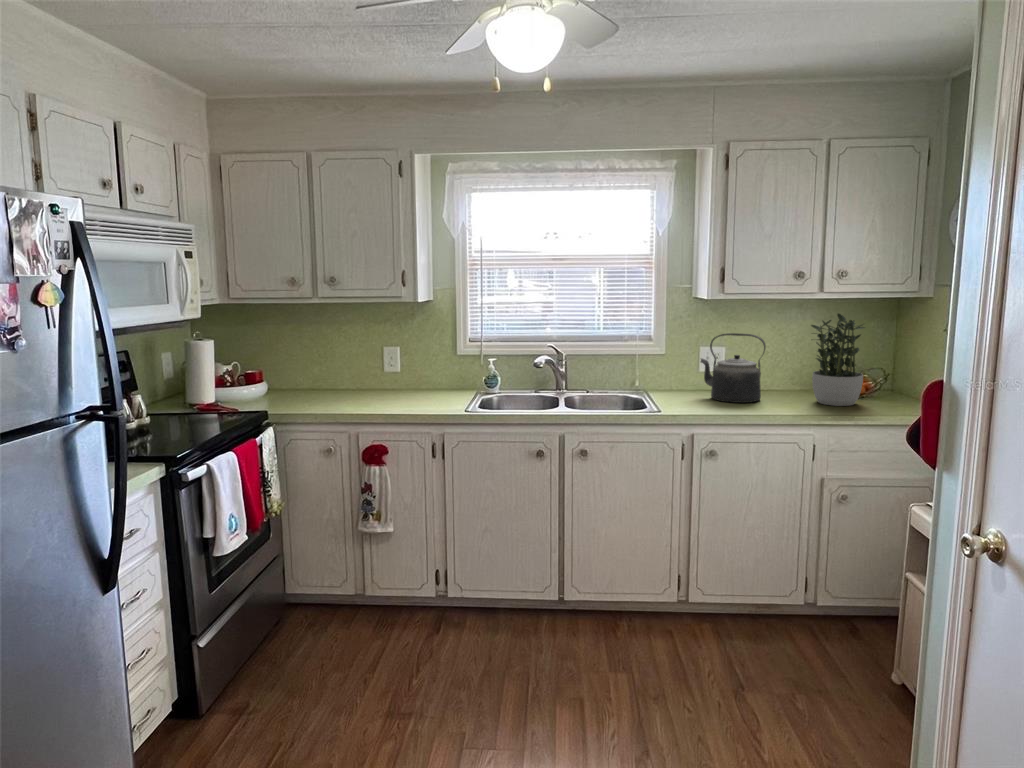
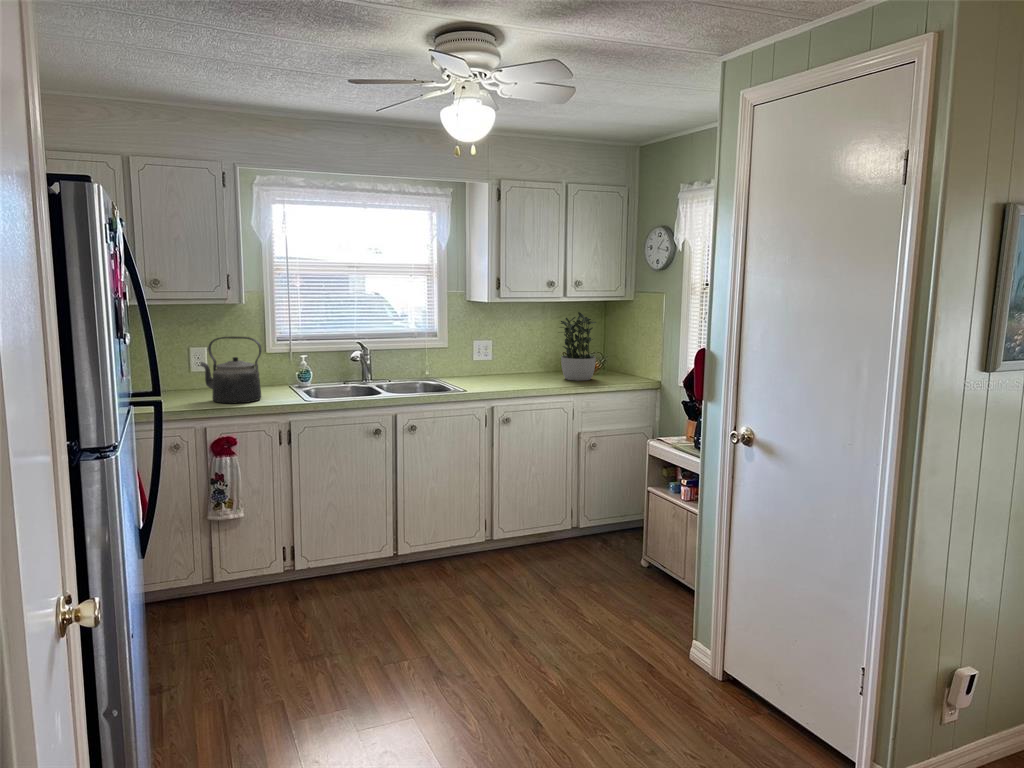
kettle: present [701,333,766,403] -> present [200,336,262,404]

